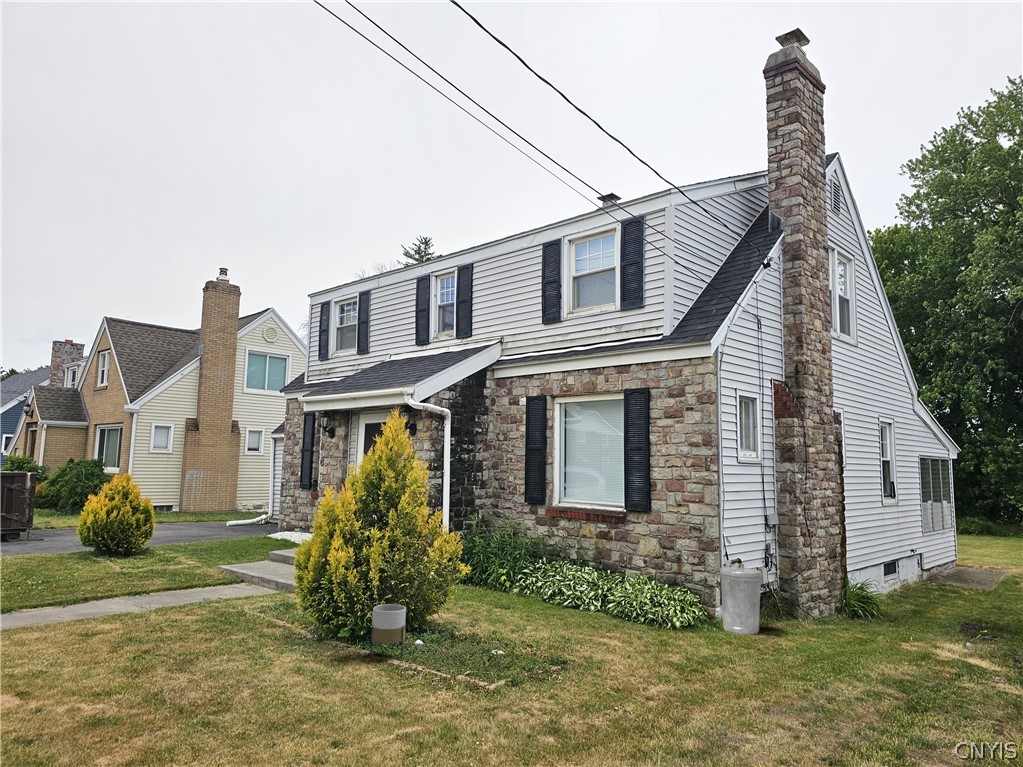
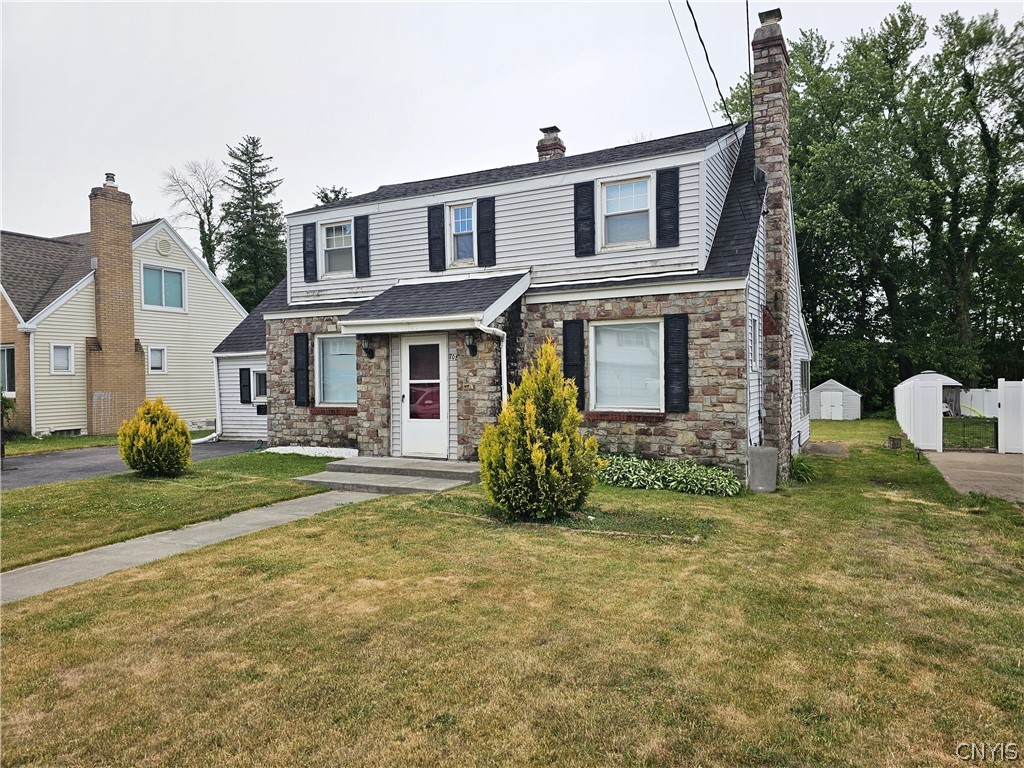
planter: present [370,604,406,659] -> none [572,492,597,531]

